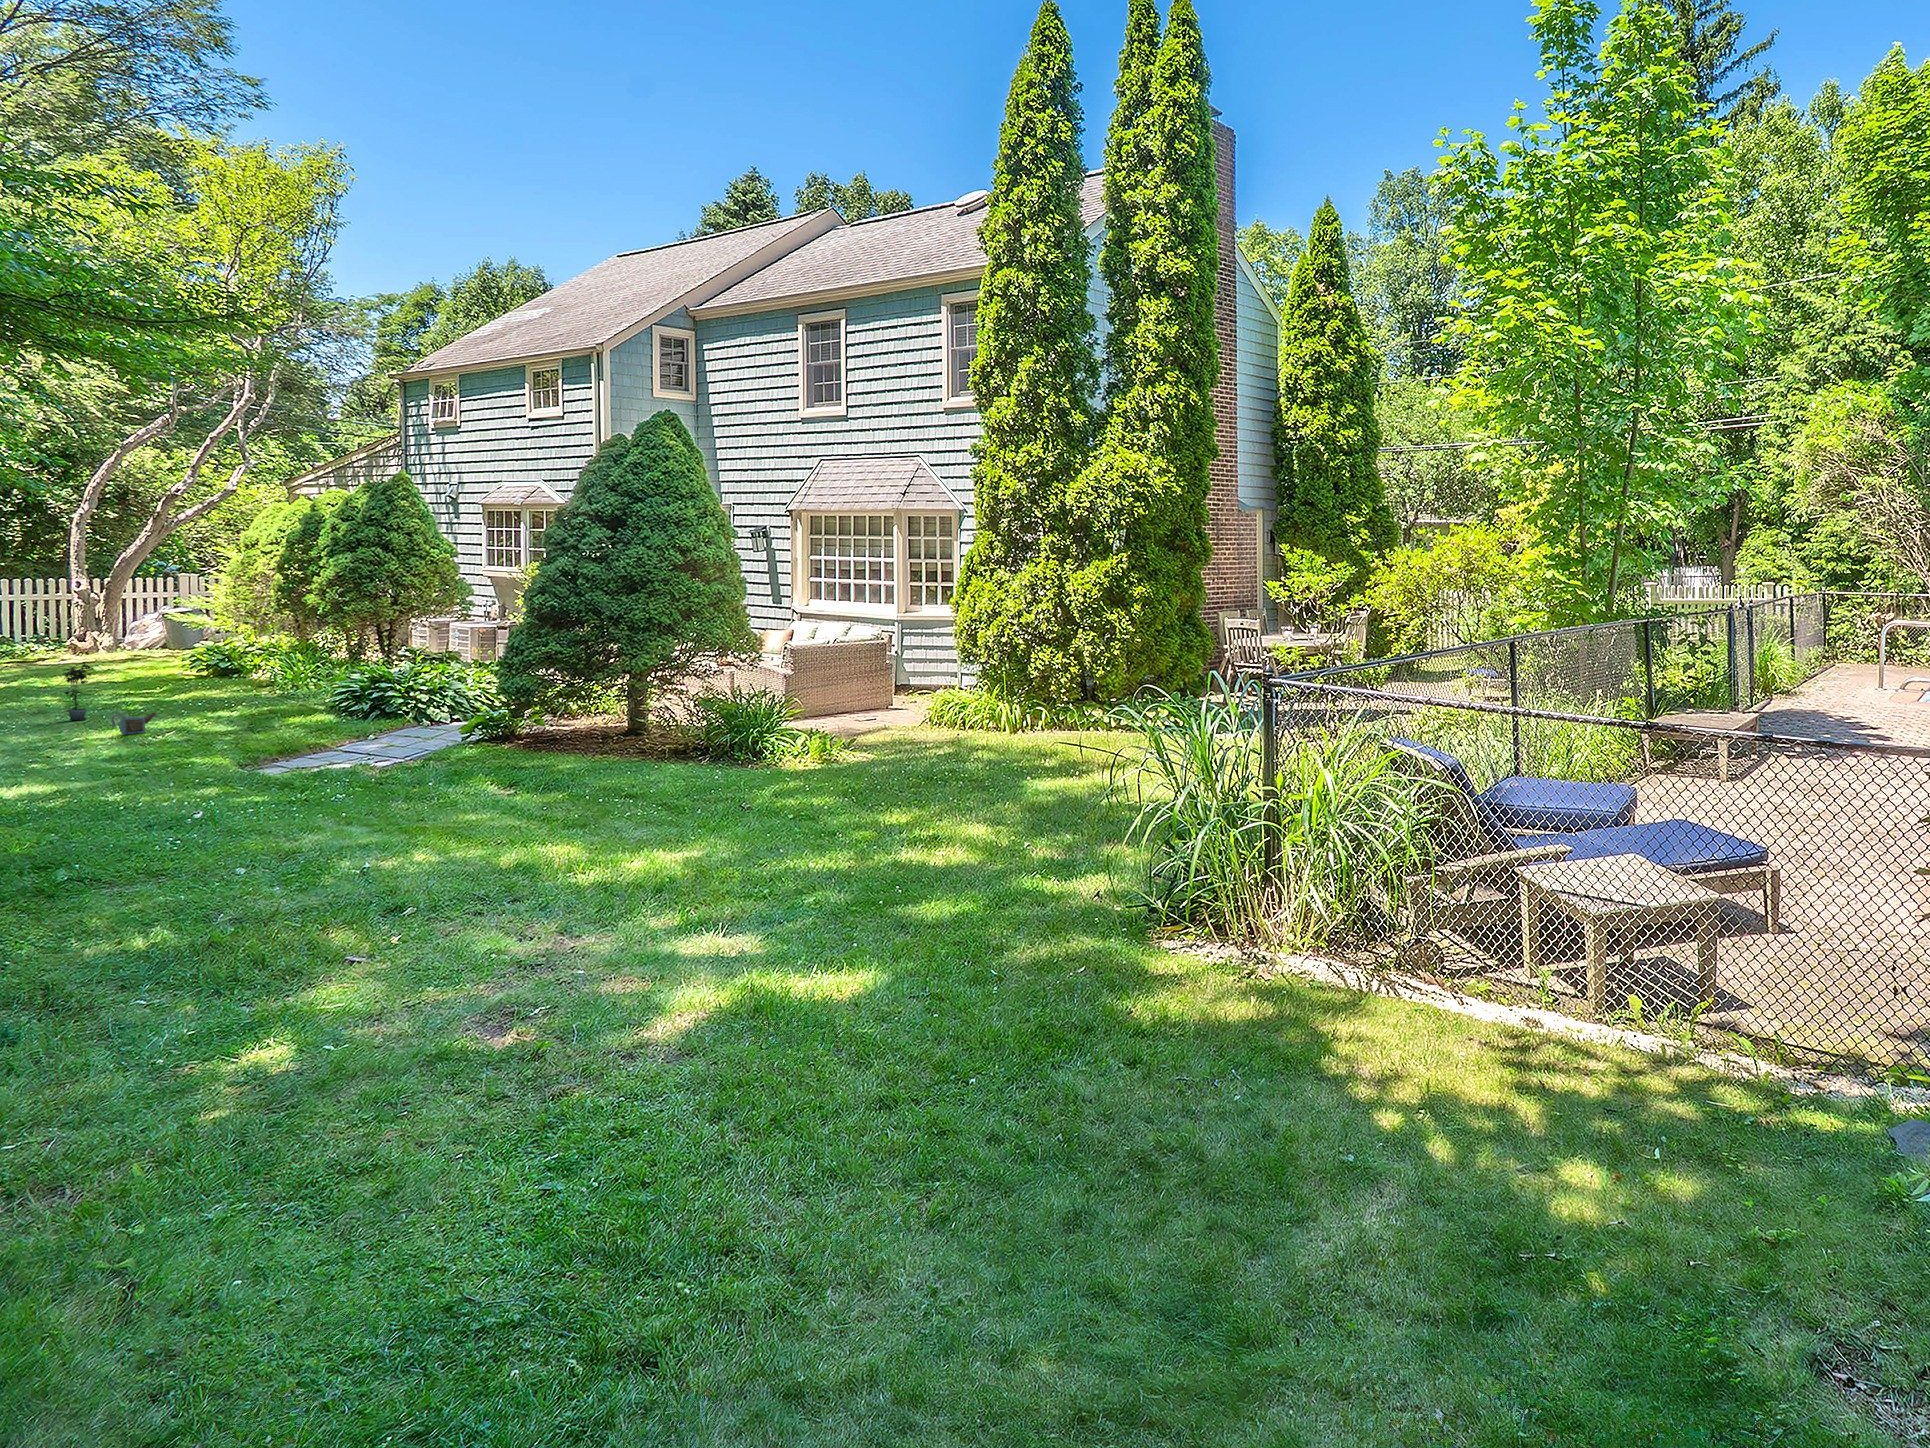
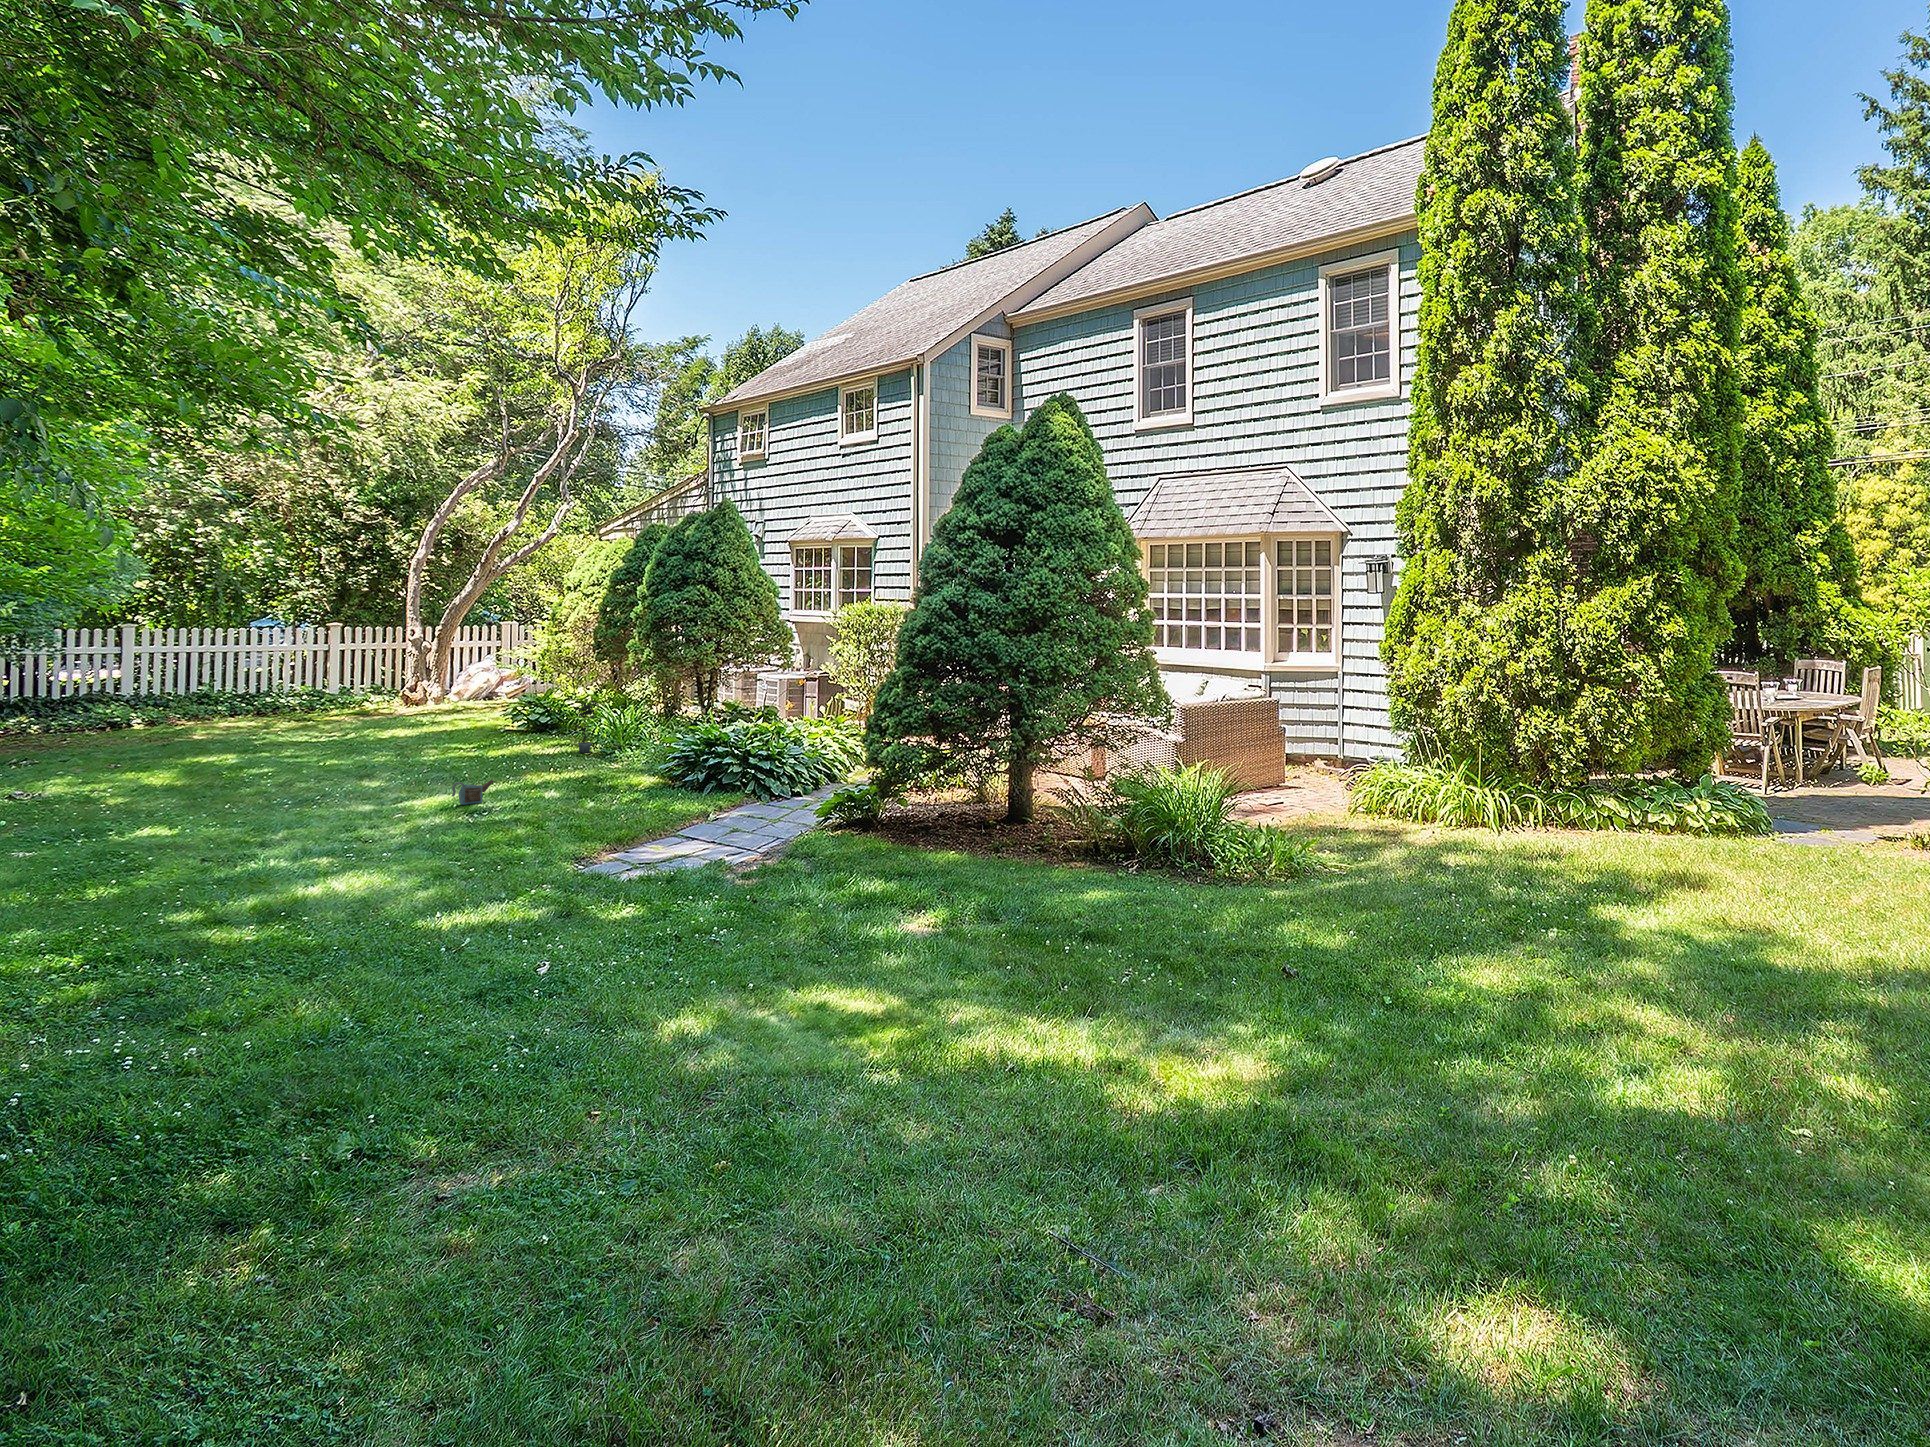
potted plant: present [63,662,94,721] -> present [577,698,599,753]

